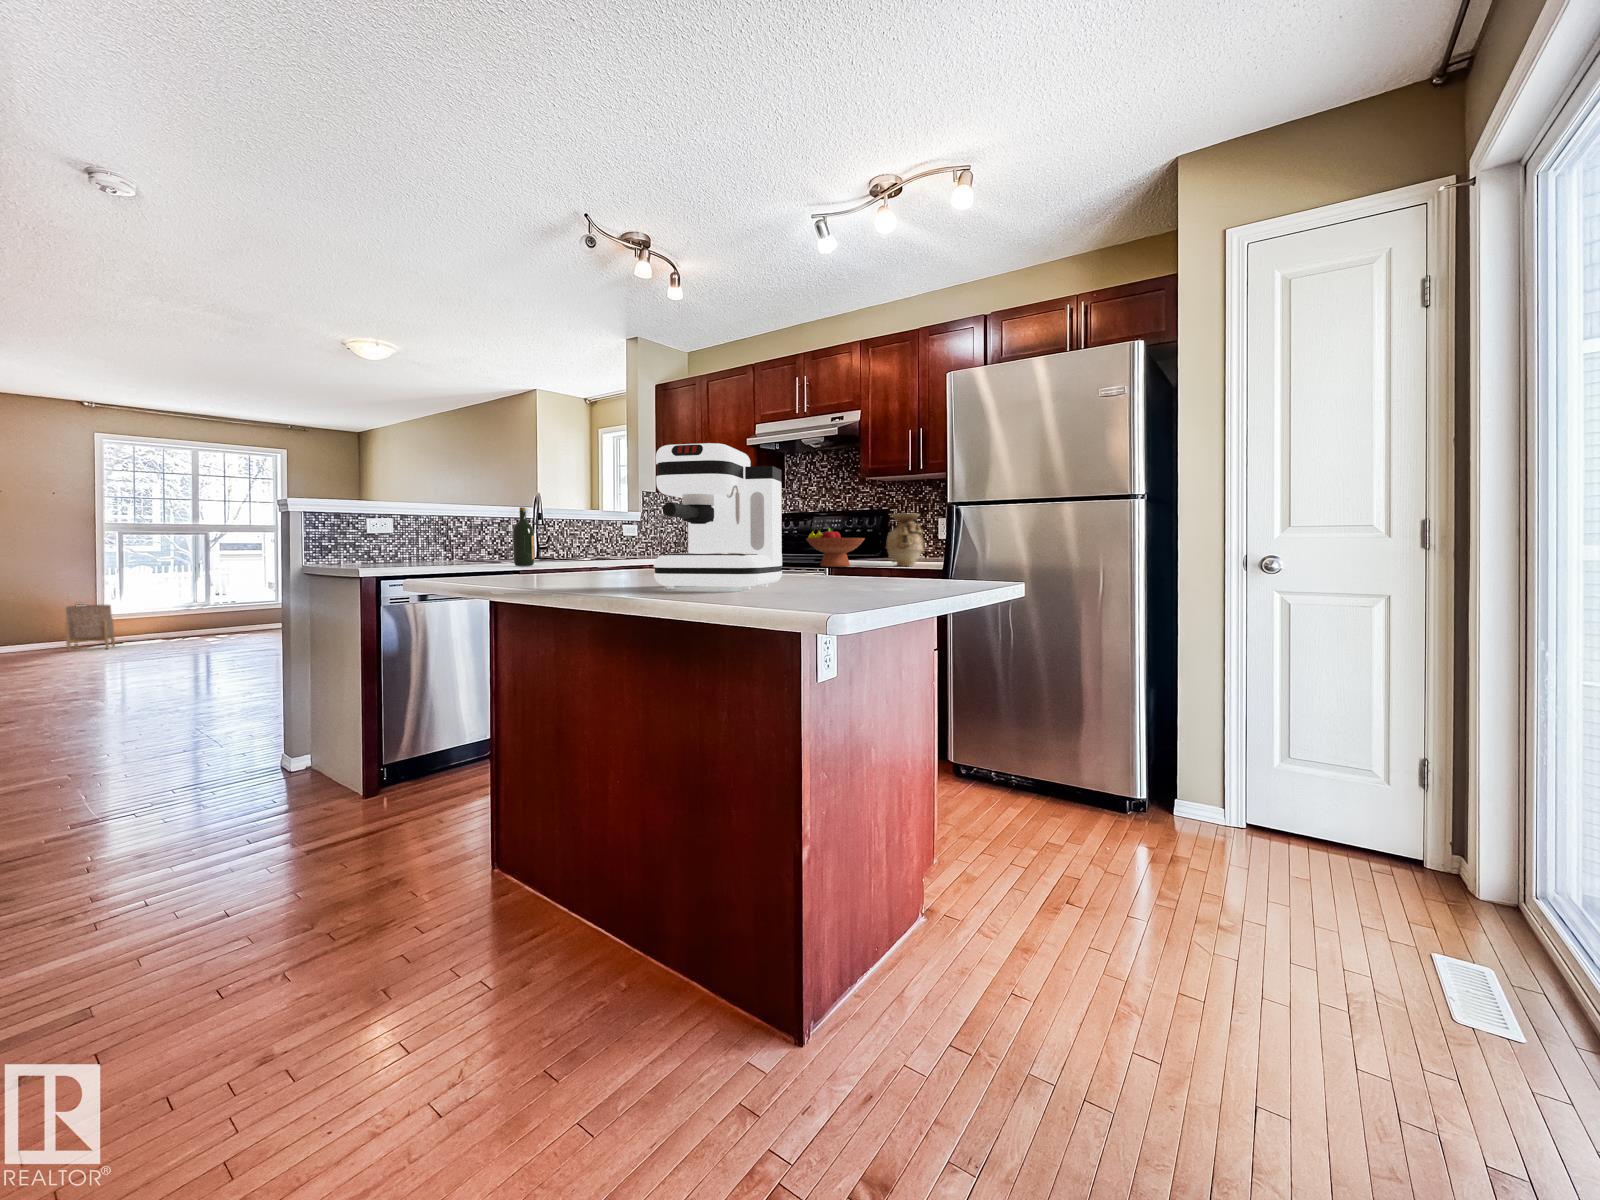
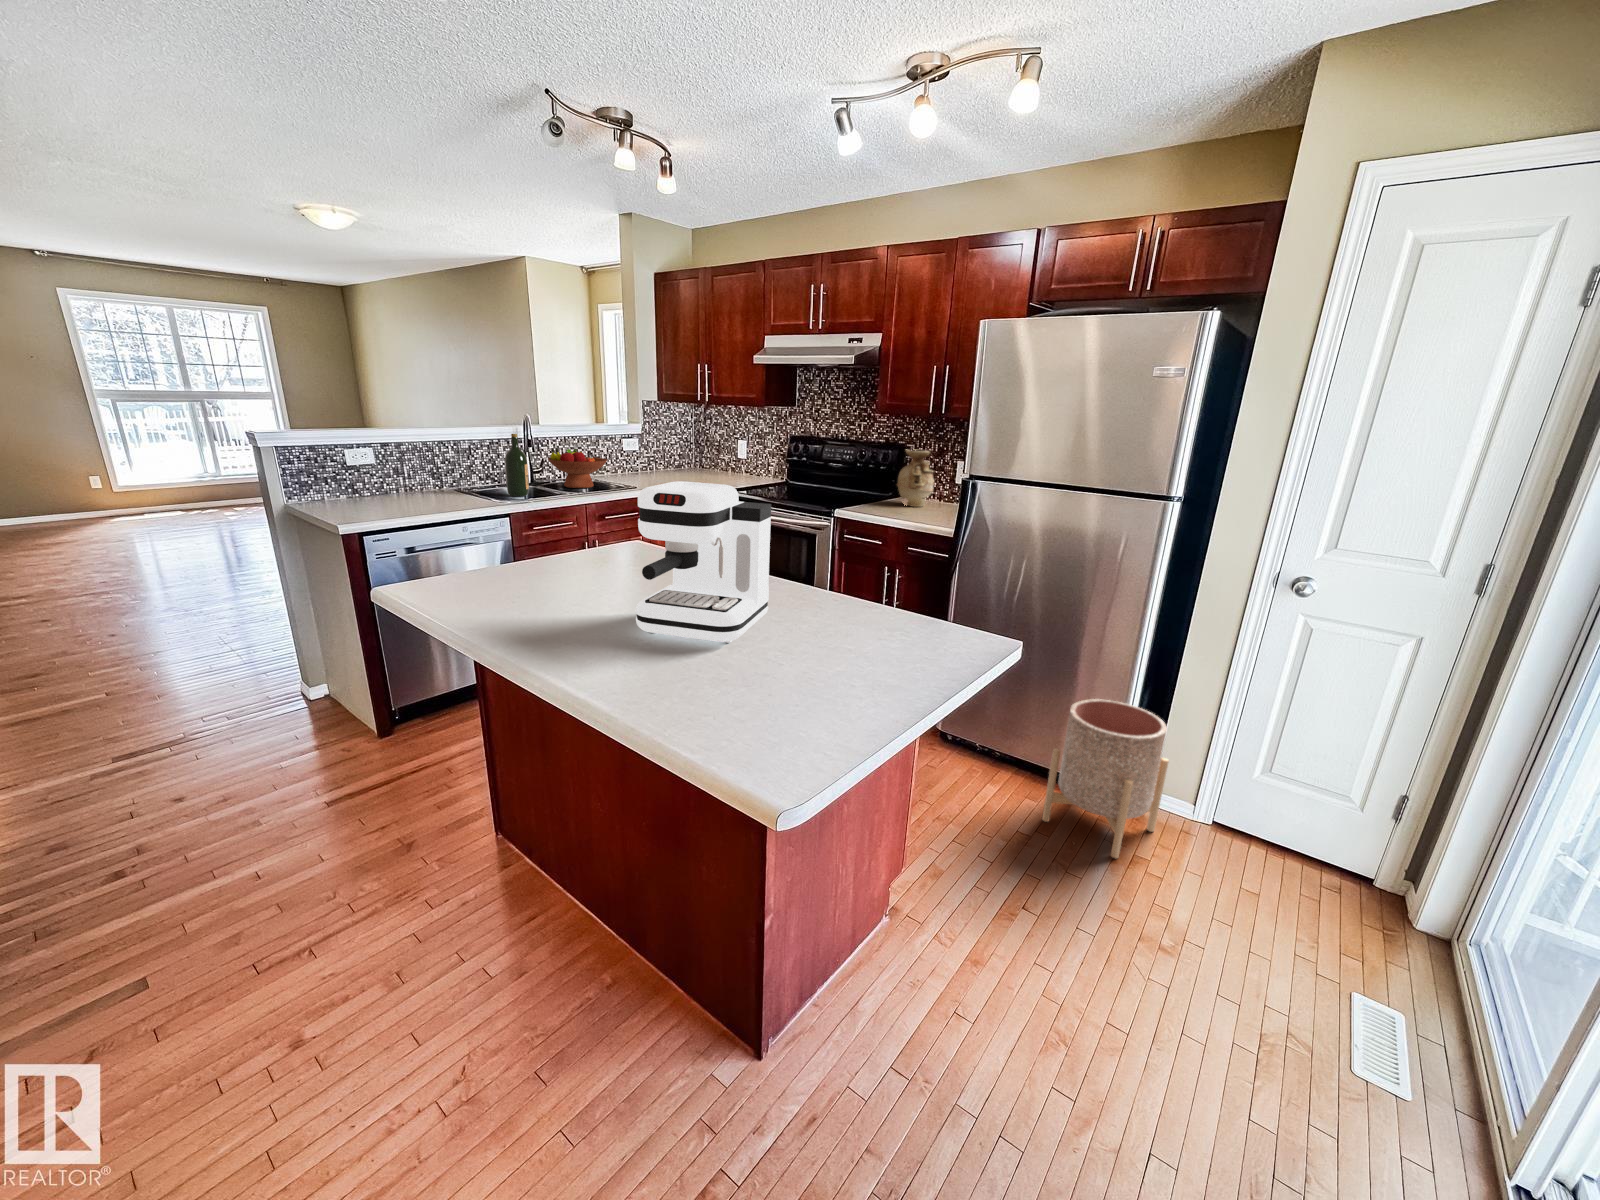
fruit bowl: present [806,527,865,567] -> present [548,448,607,488]
planter: present [65,605,115,651] -> present [1042,699,1169,858]

